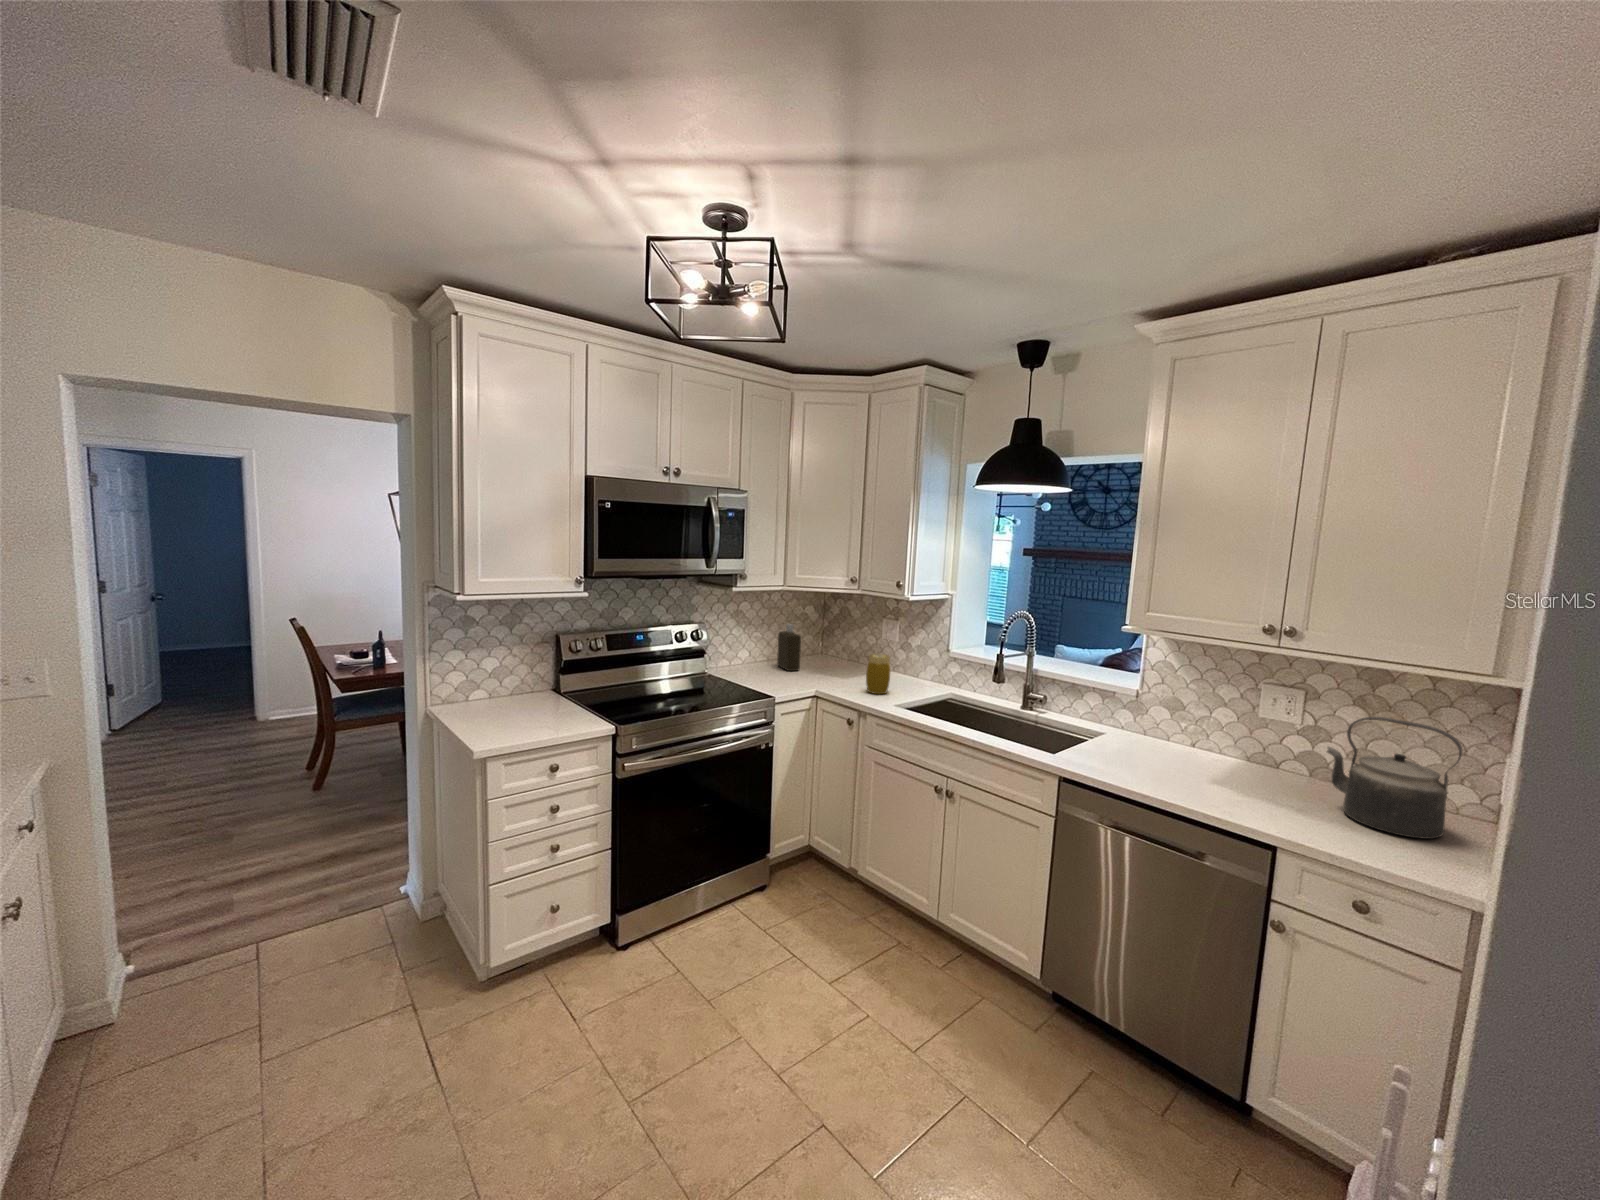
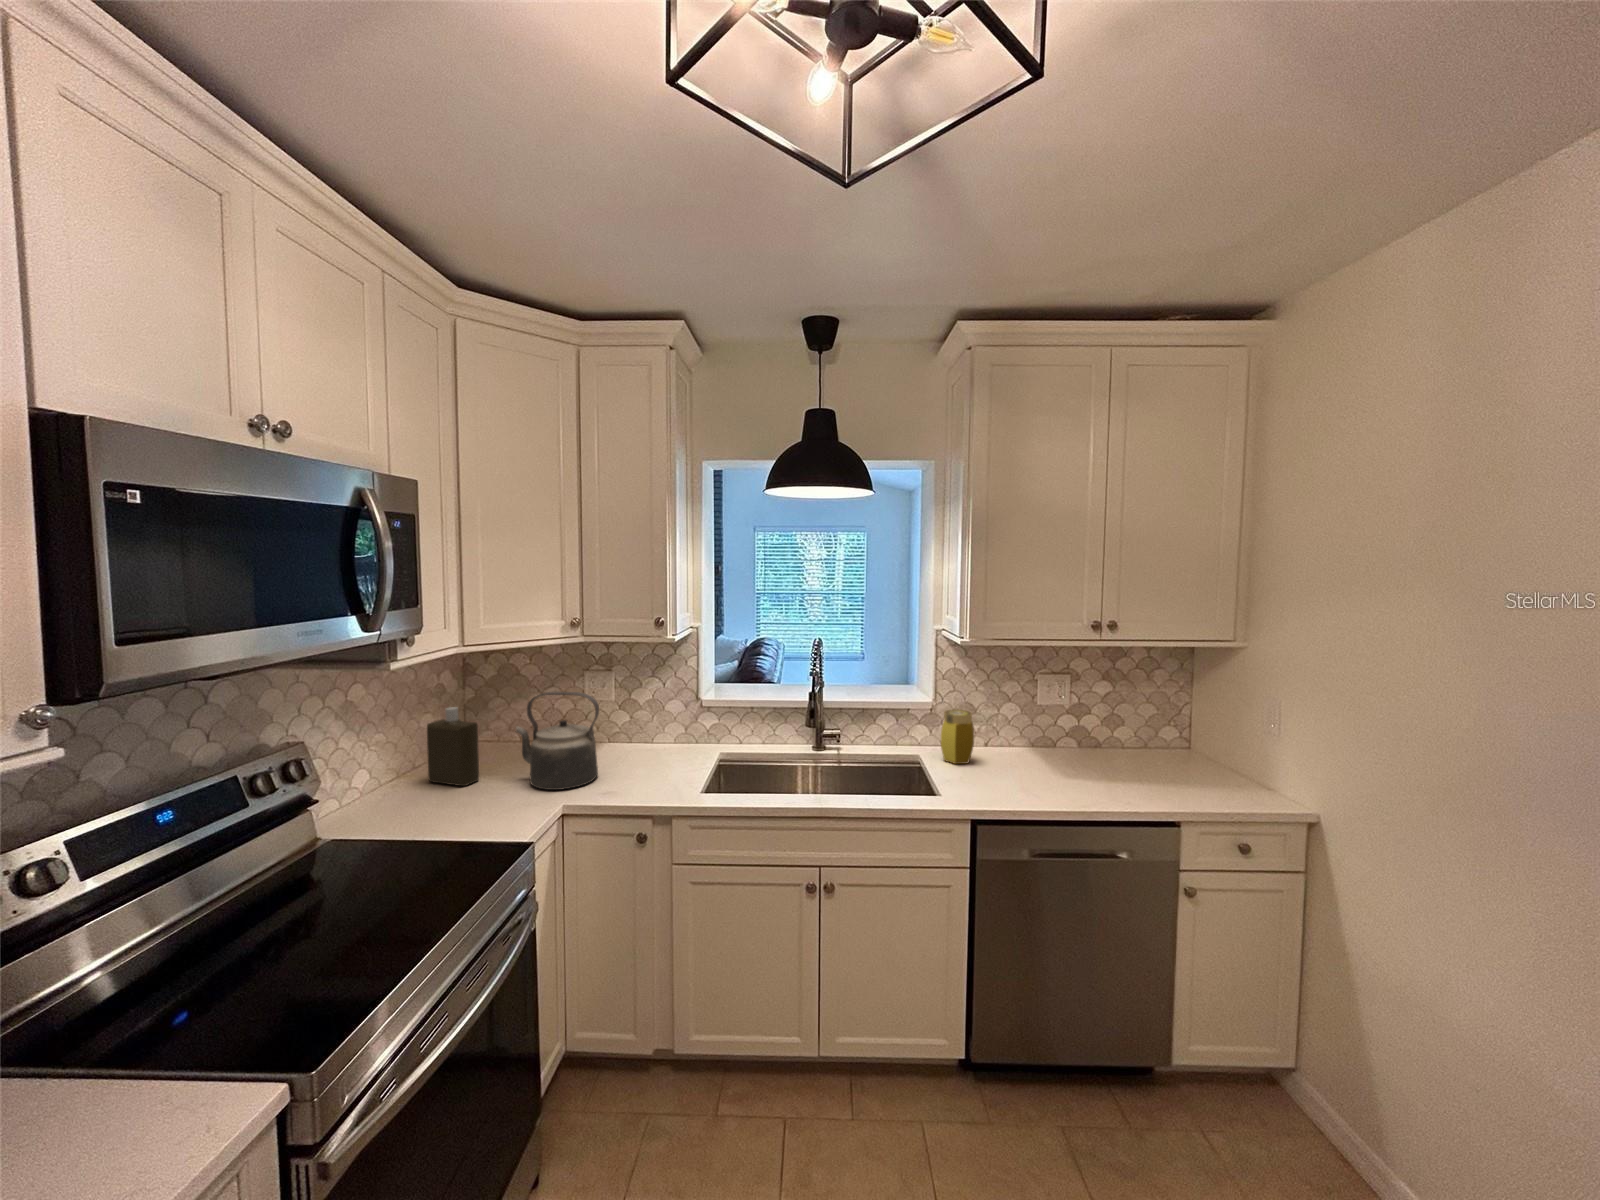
jar: present [866,654,890,694] -> present [941,709,974,764]
kettle: present [1327,717,1462,839] -> present [516,692,599,790]

